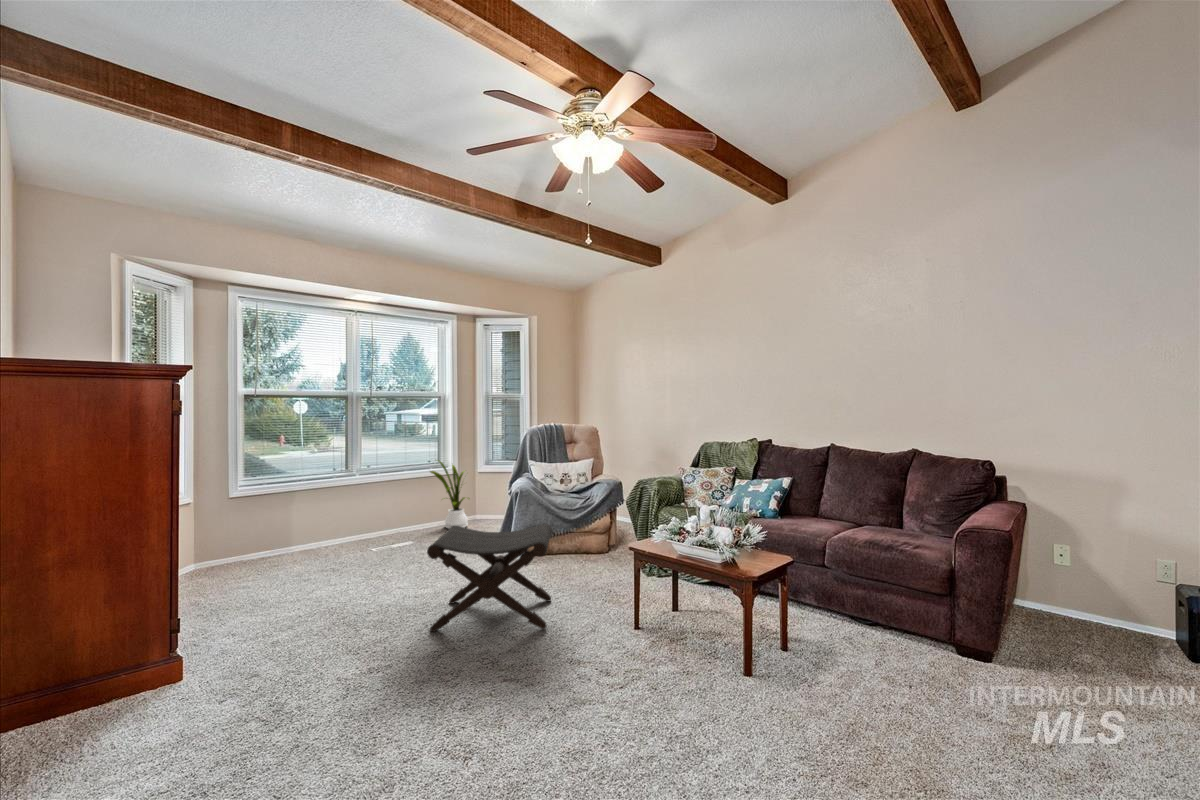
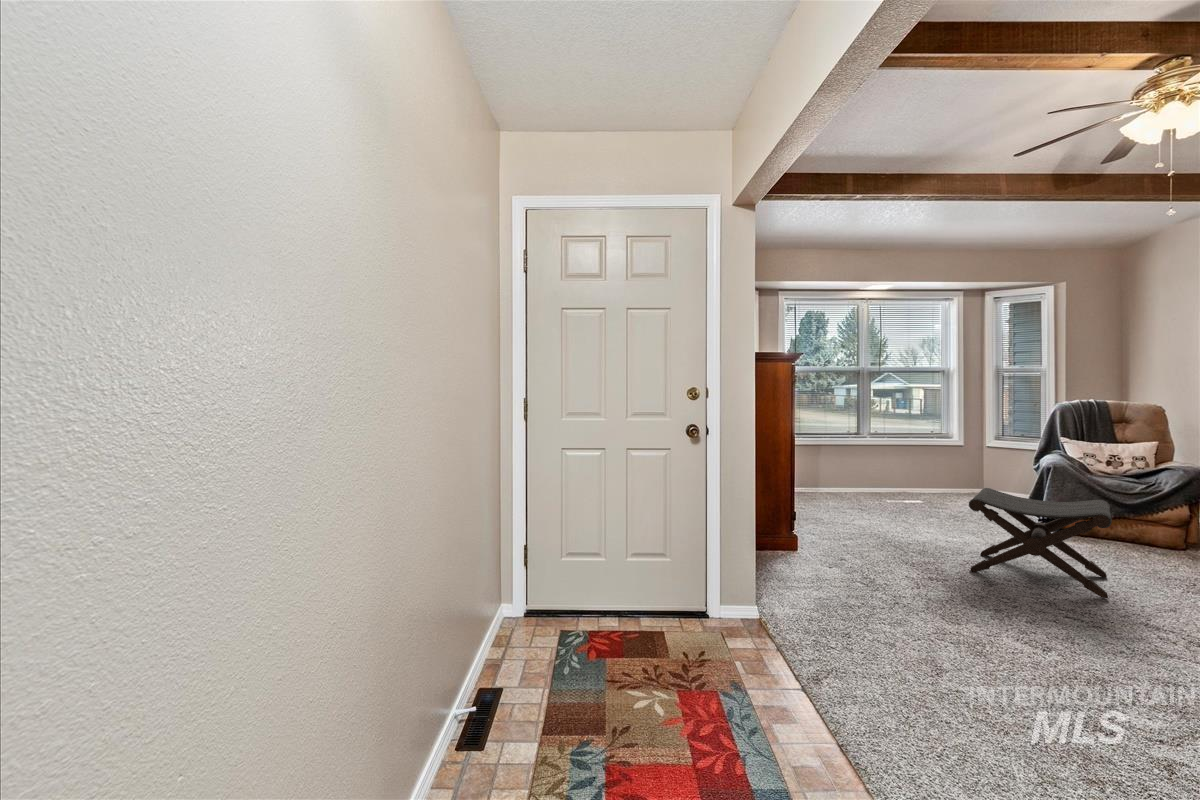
house plant: present [430,461,470,529] -> none [932,430,980,497]

